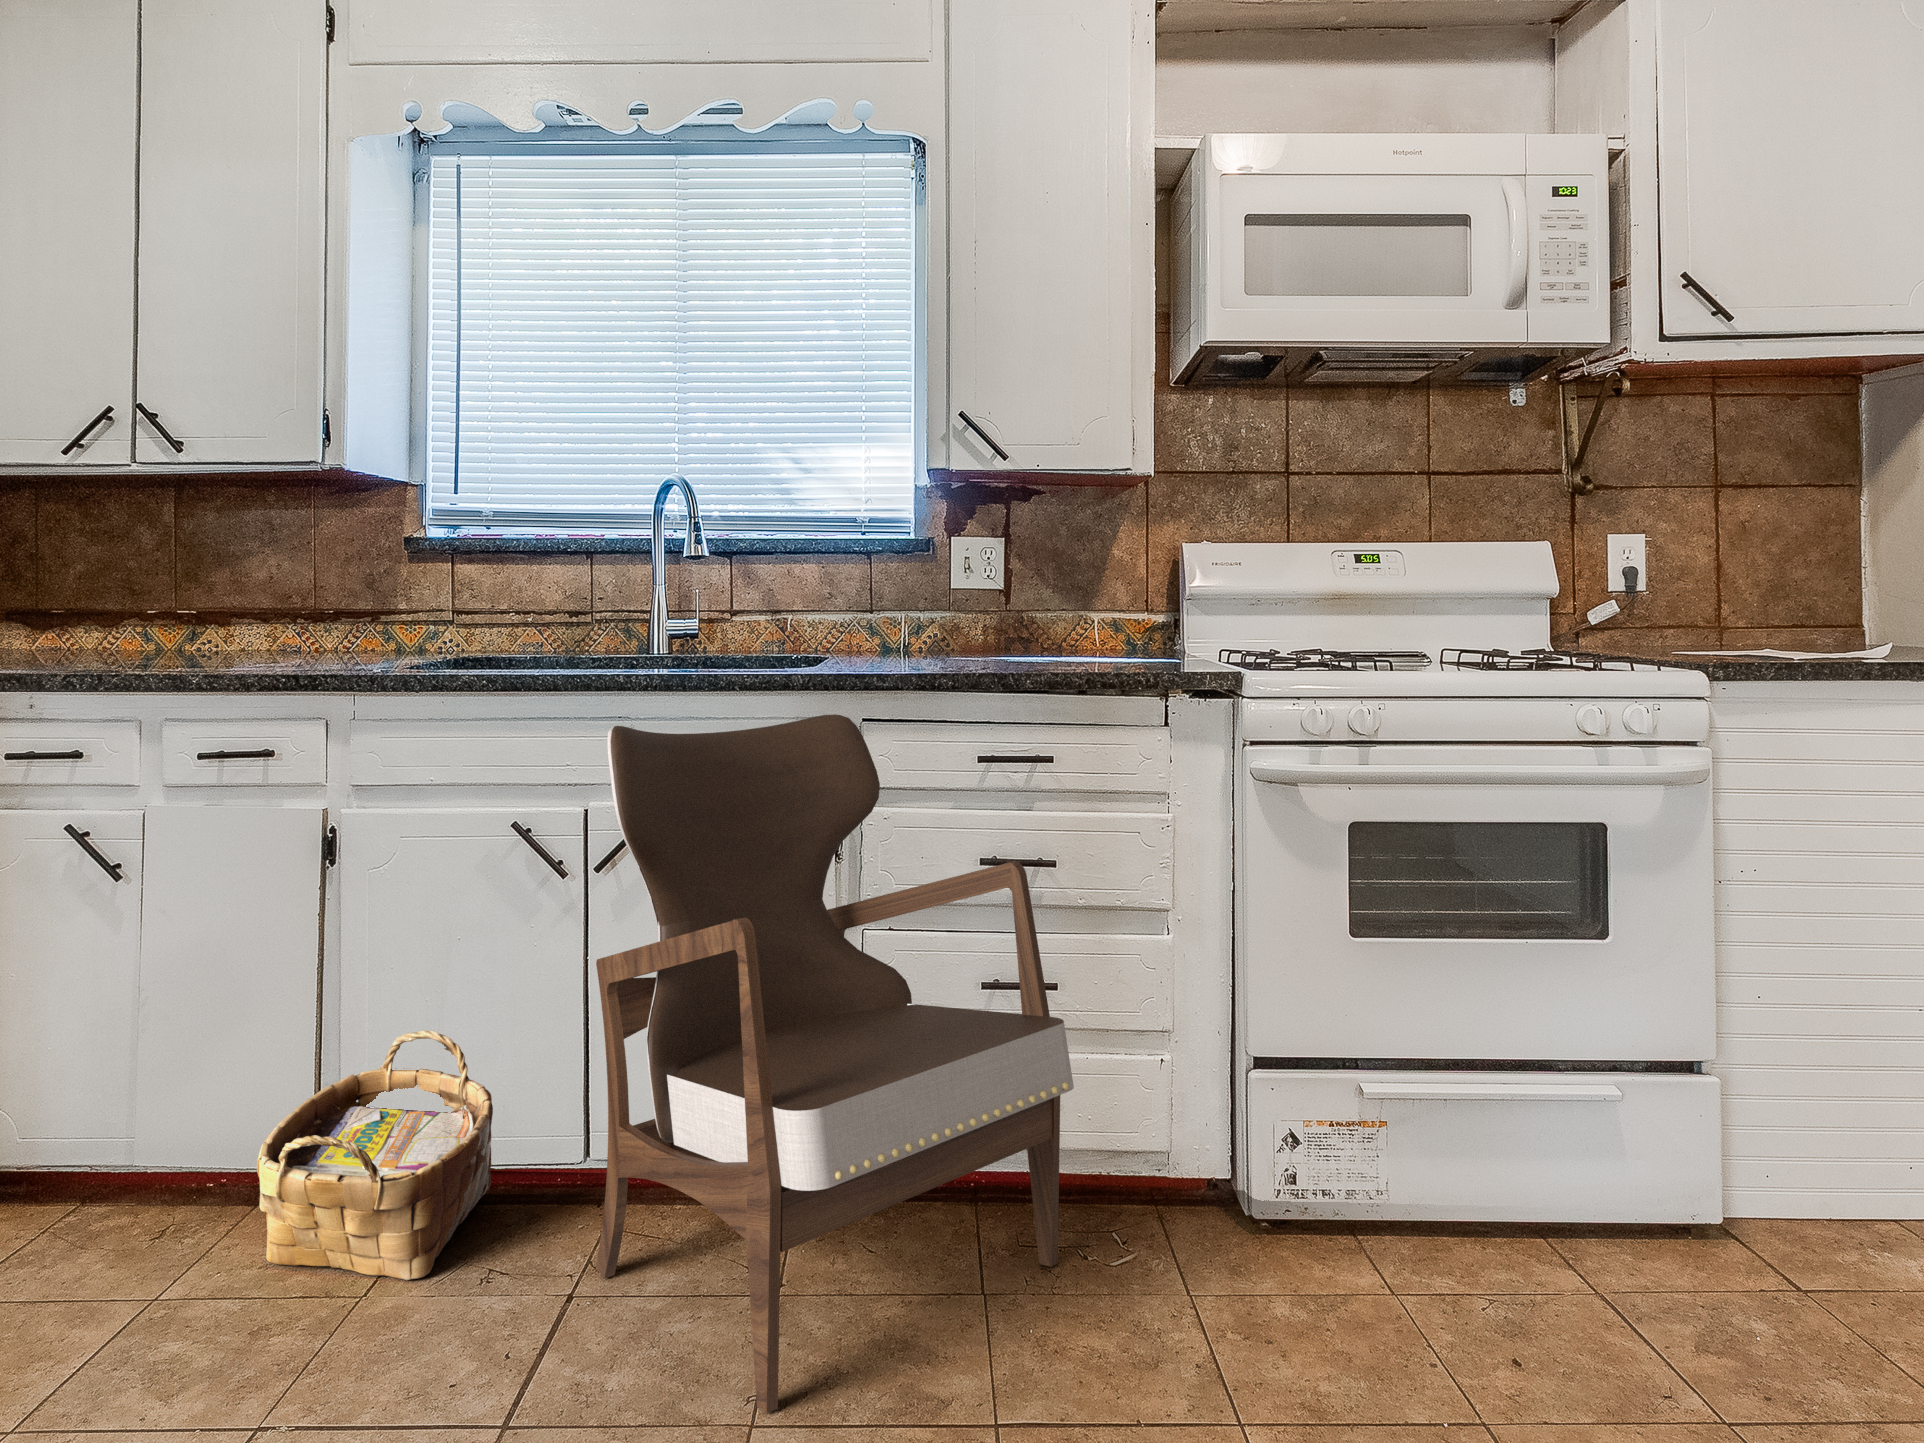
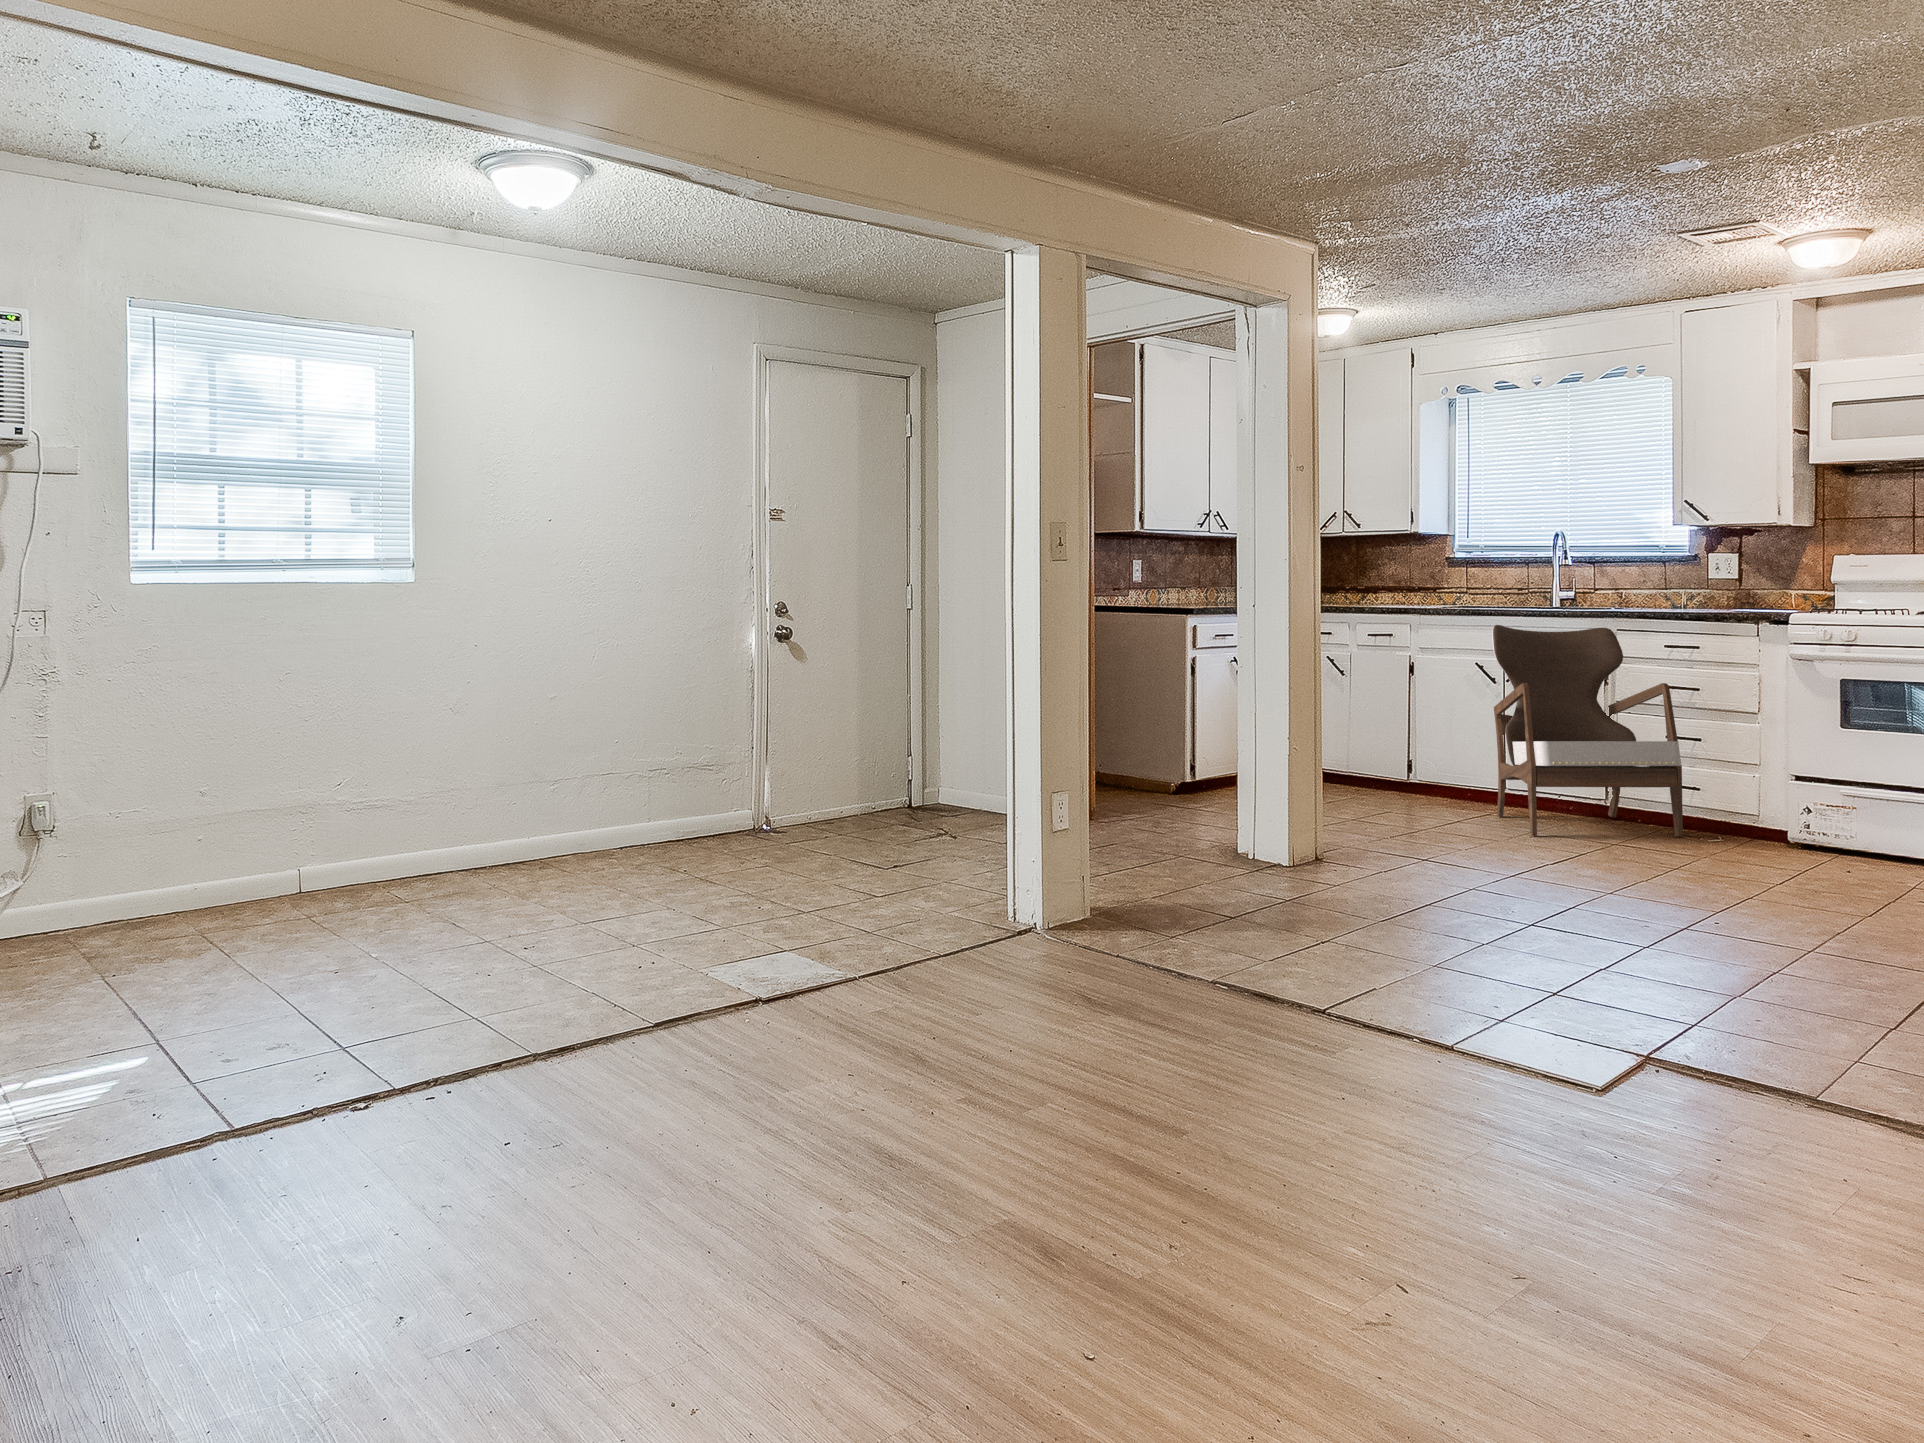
woven basket: present [257,1031,493,1280] -> none [1380,740,1468,809]

